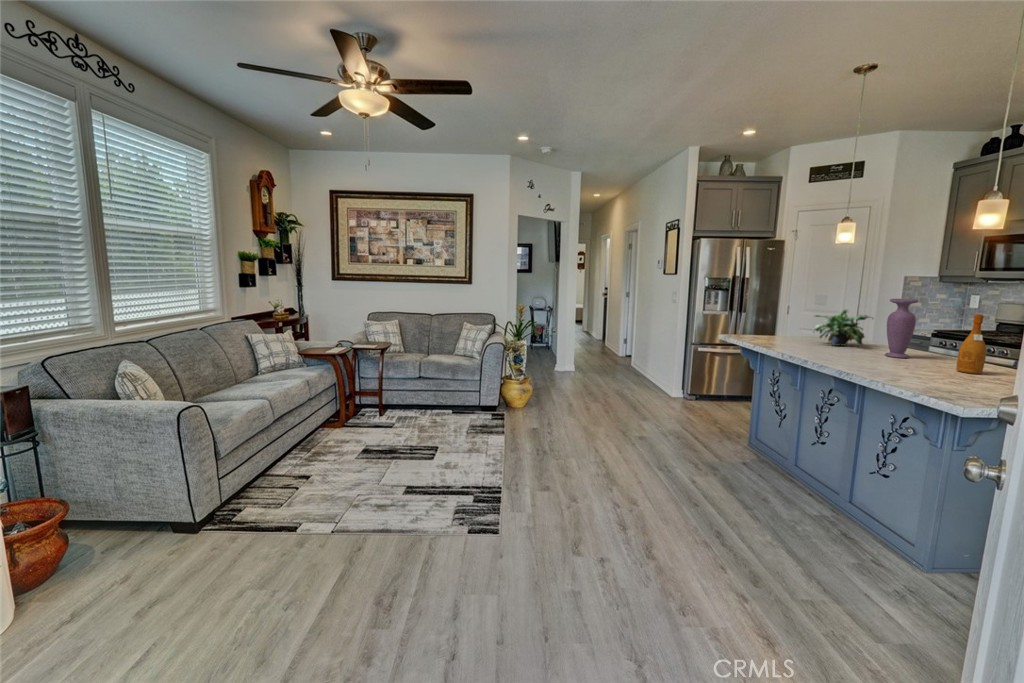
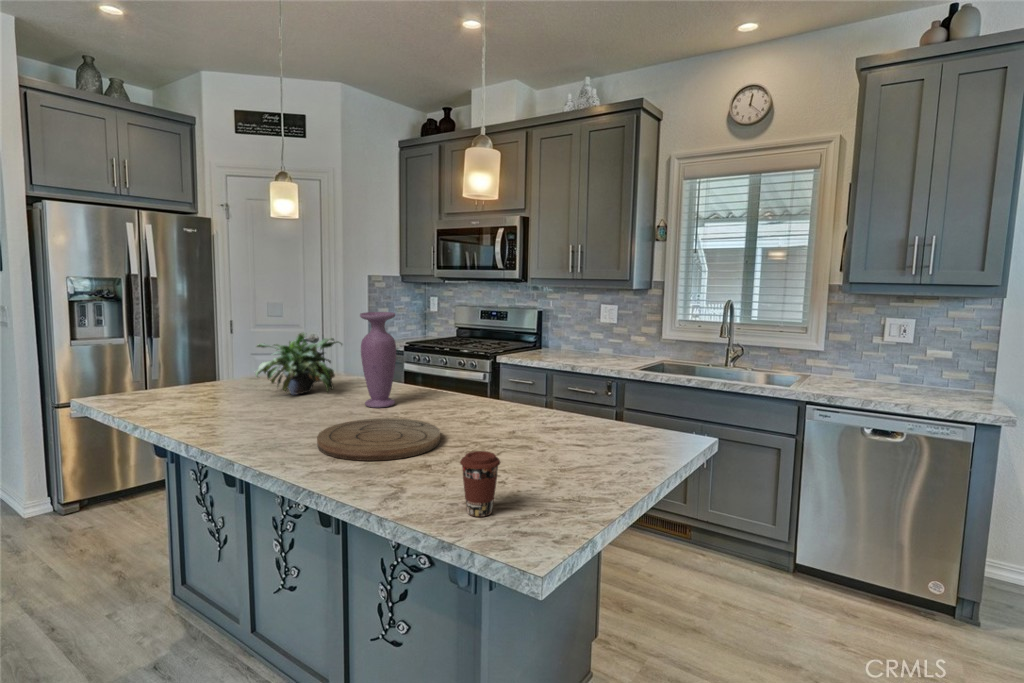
wine bottle: present [956,314,986,374] -> none [454,334,483,424]
cutting board: none [851,357,939,376] -> present [317,418,440,461]
coffee cup: none [940,365,969,397] -> present [460,451,500,517]

